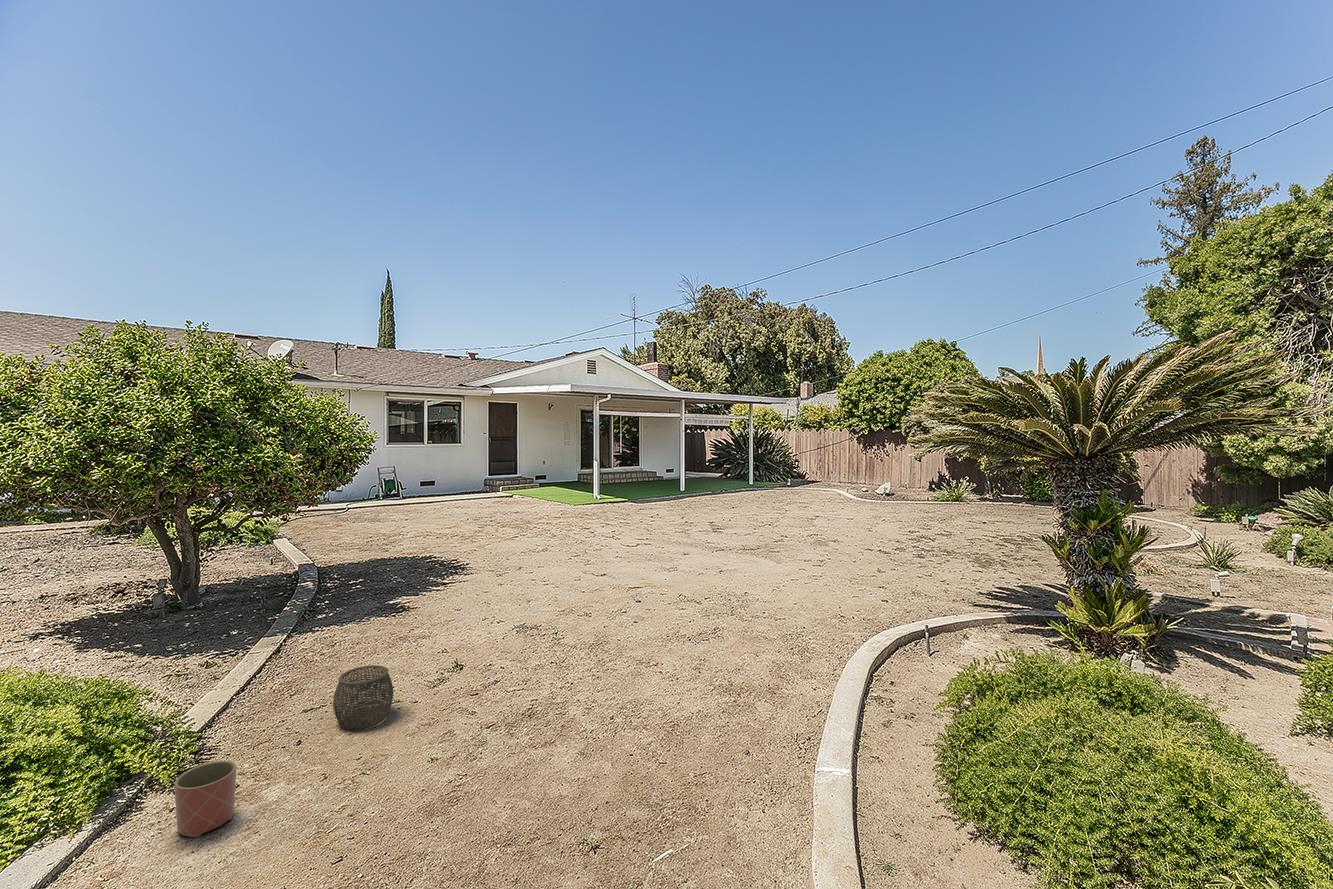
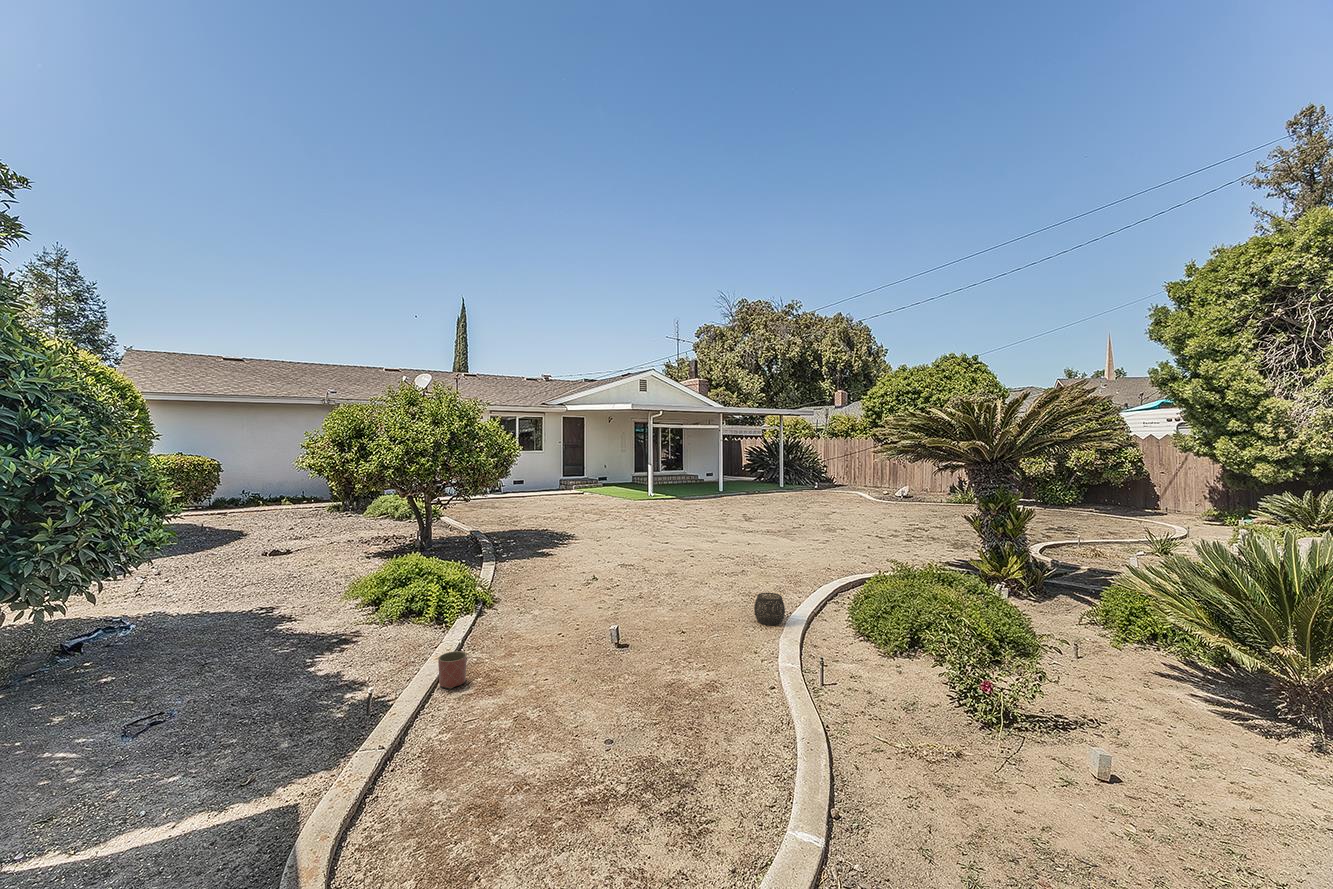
woven basket: present [333,665,394,729] -> present [754,593,785,625]

